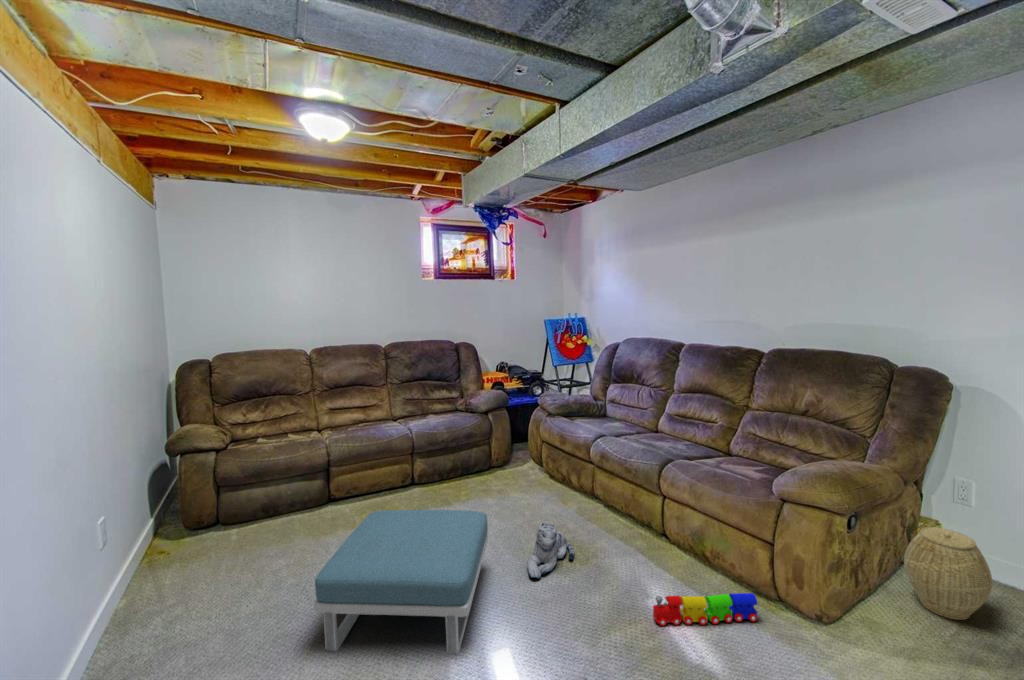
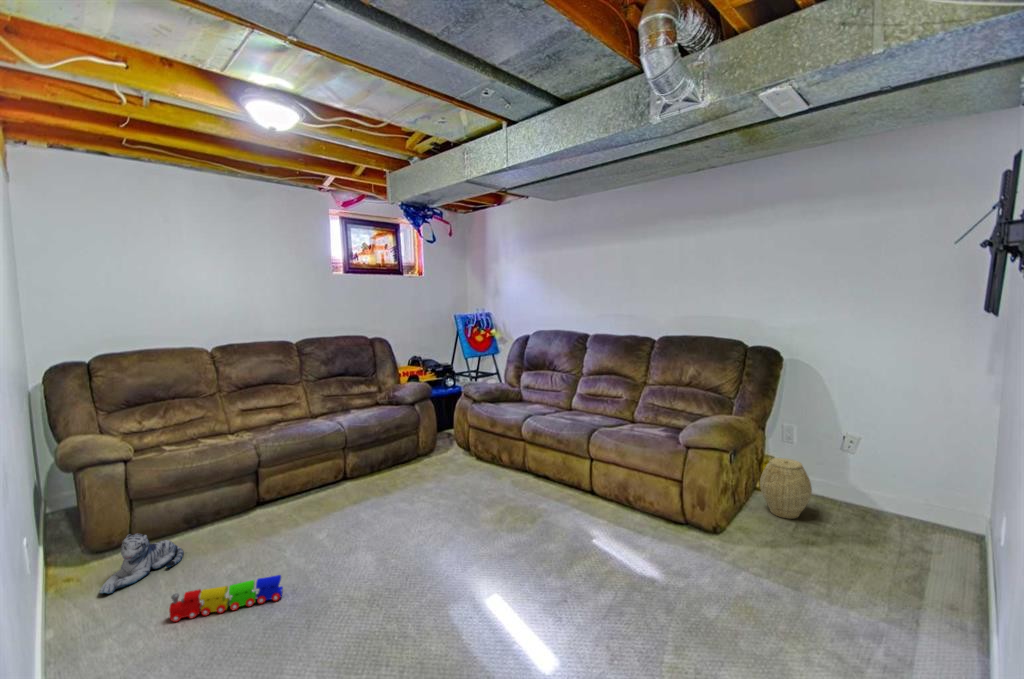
footstool: present [314,510,488,655] -> none [316,488,466,626]
plush toy: present [527,523,574,578] -> present [100,534,184,594]
toy train: present [653,593,757,626] -> present [169,575,283,622]

